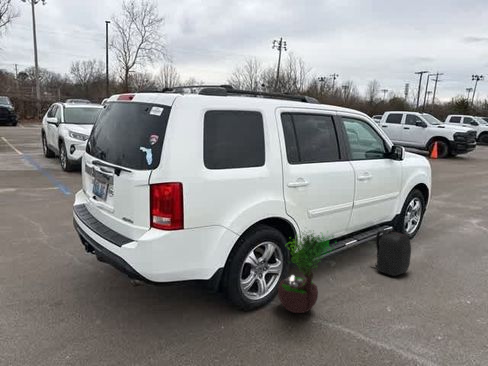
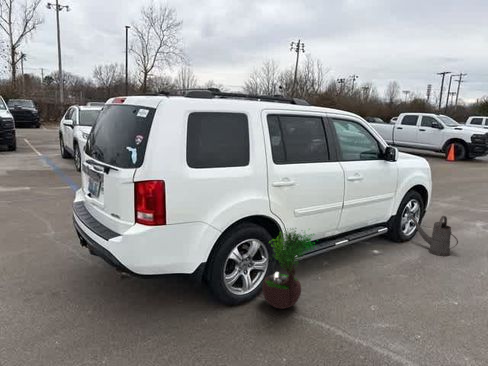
watering can: none [414,214,462,254] -> present [411,216,458,256]
backpack: present [375,229,411,276] -> none [362,229,401,276]

